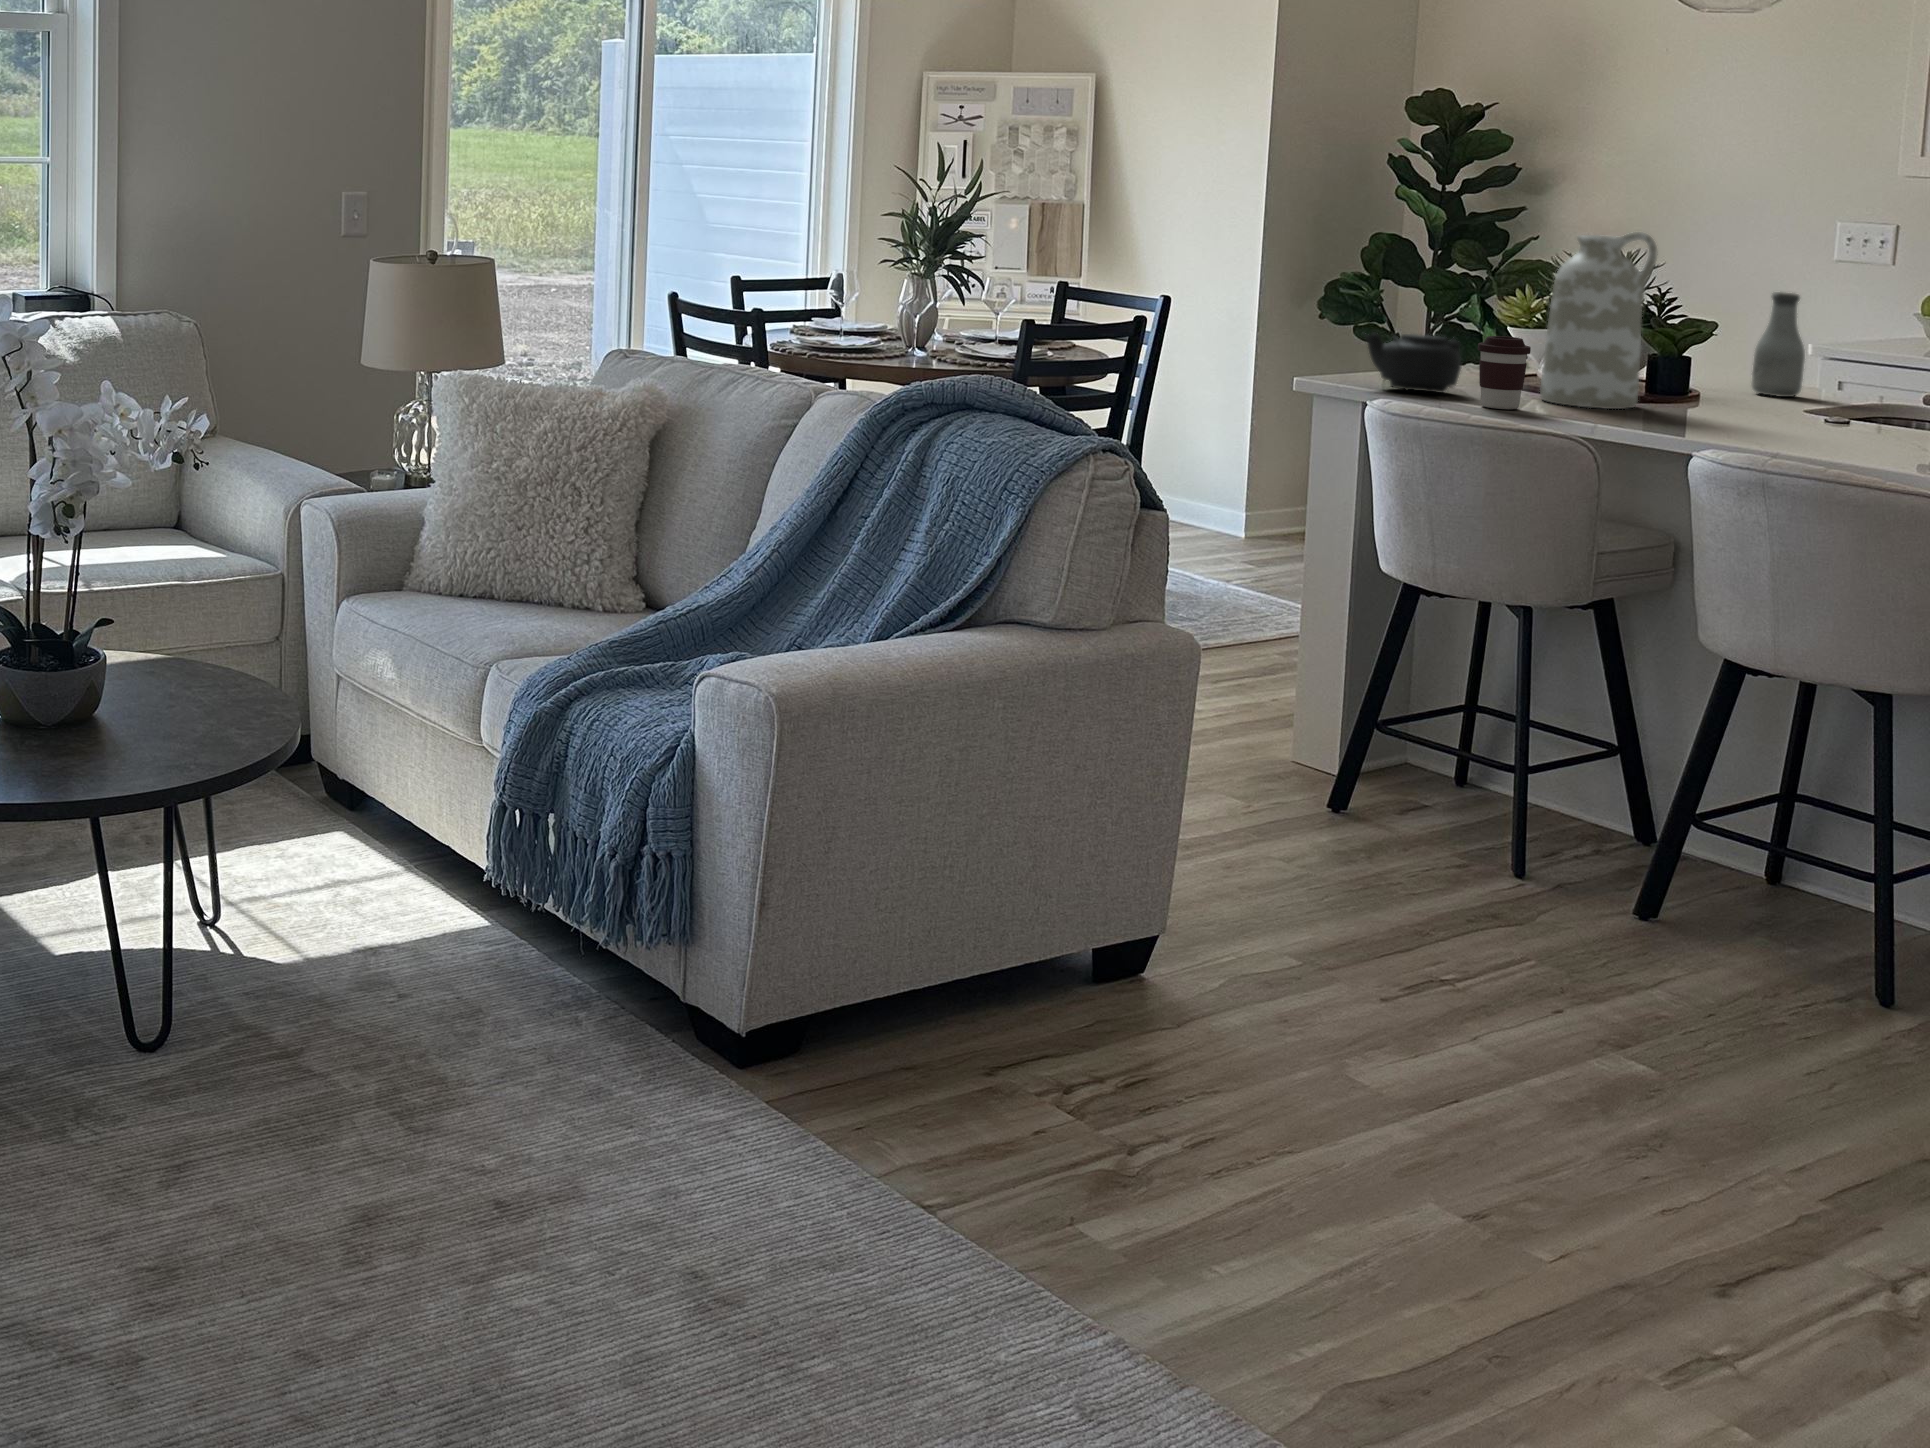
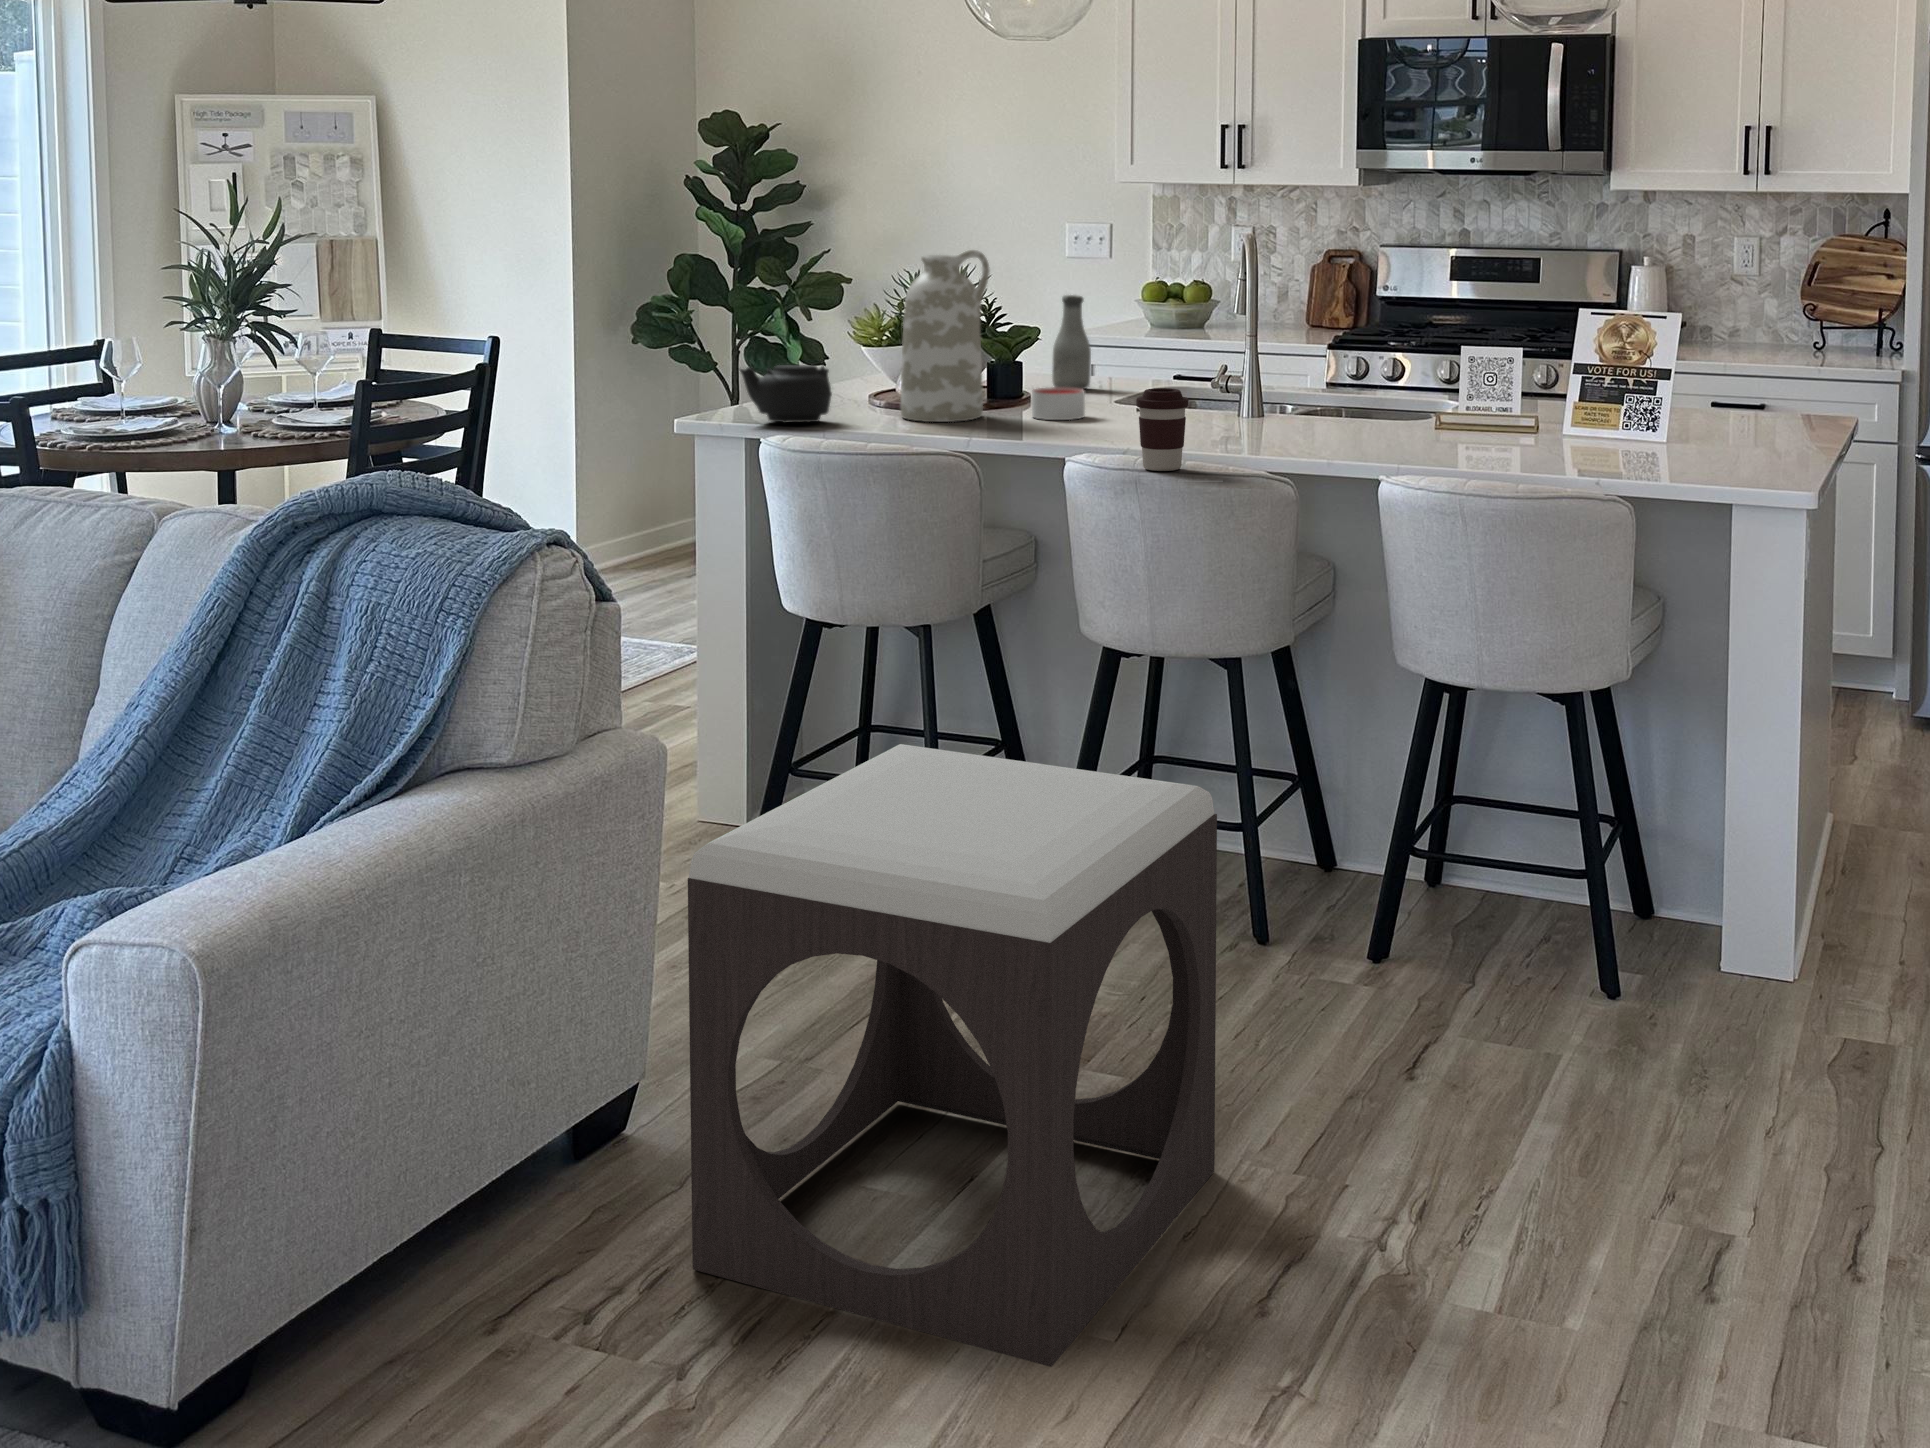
coffee cup: present [1478,336,1531,409] -> present [1136,388,1189,471]
candle: none [1697,385,1767,421] -> present [1032,387,1085,420]
footstool: none [1163,685,1767,1266] -> present [688,744,1217,1367]

